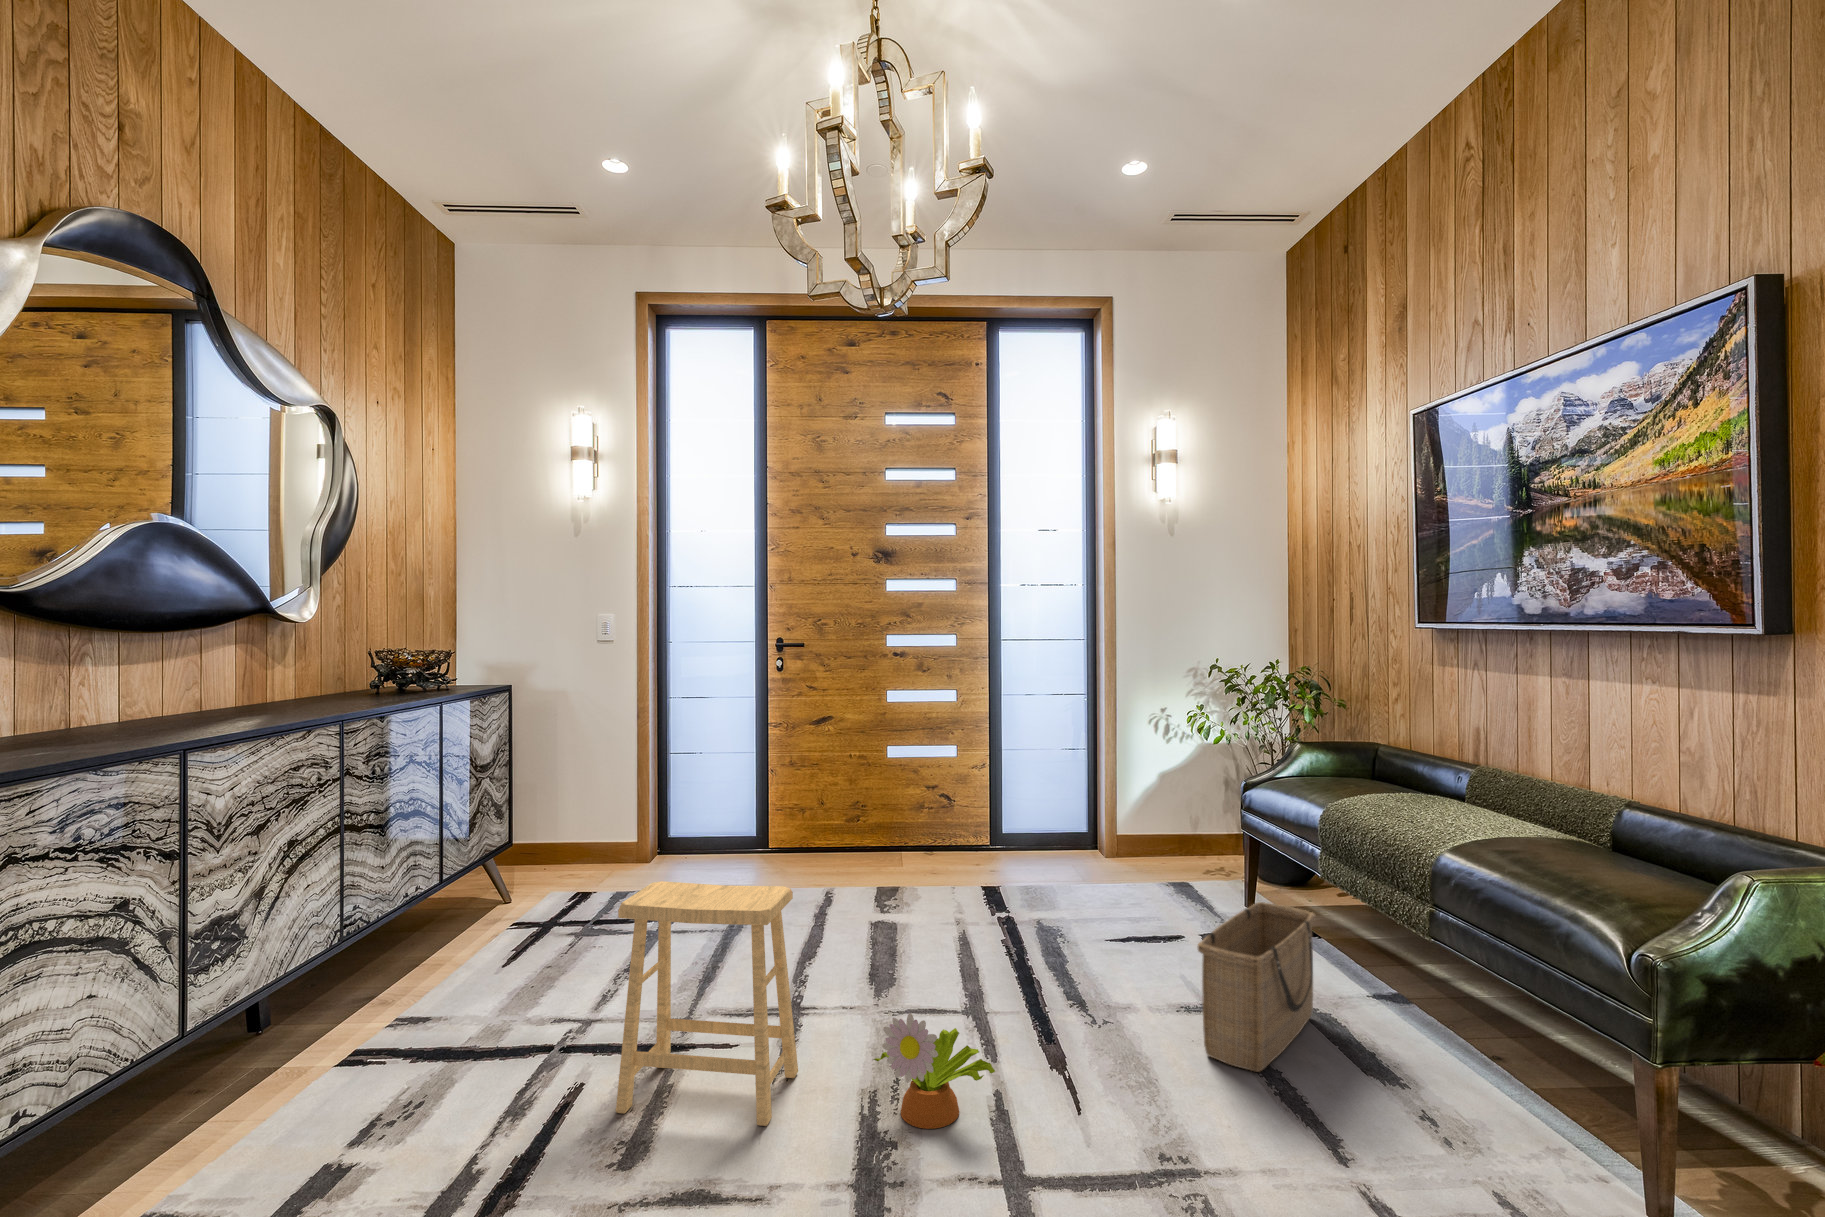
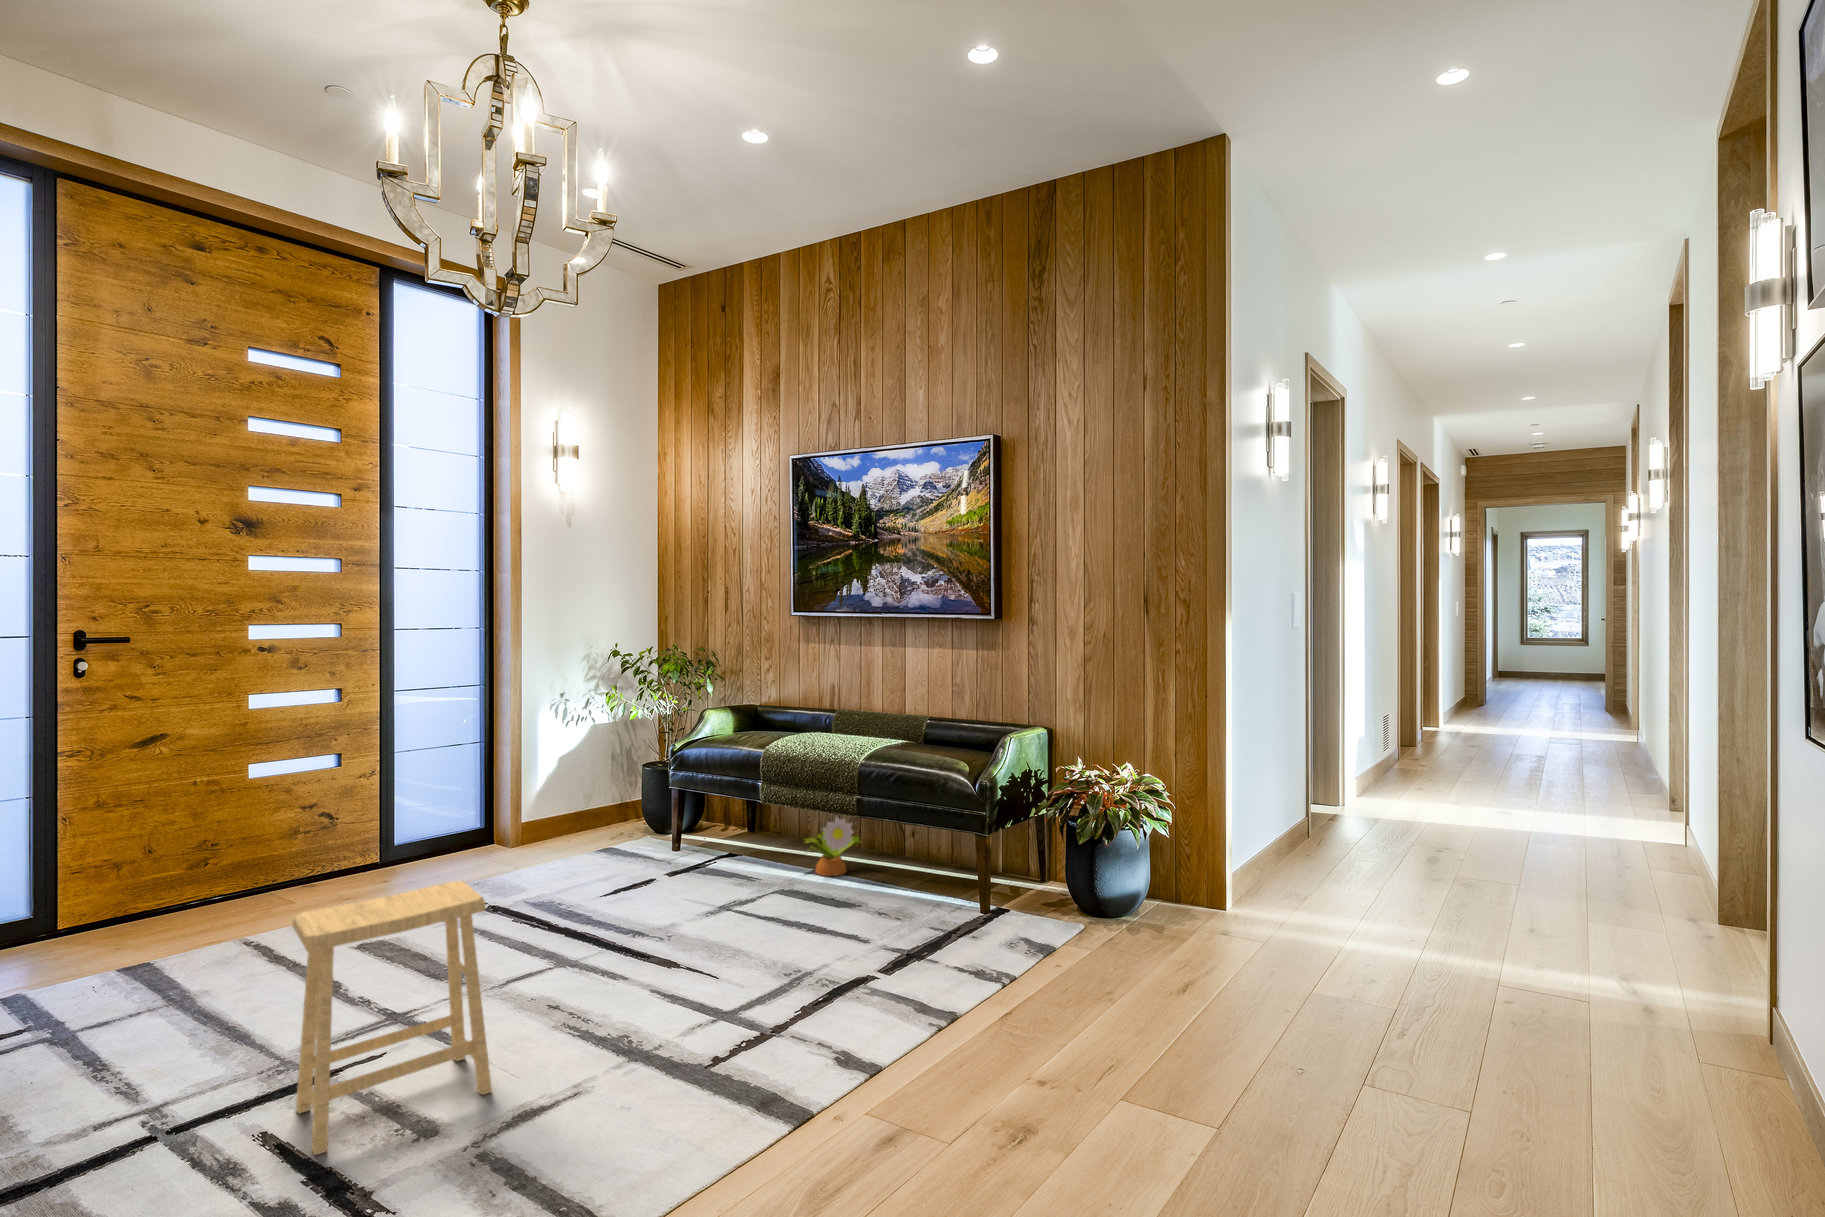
basket: present [1197,902,1316,1072] -> none [736,817,796,929]
decorative plant: present [874,1013,995,1129] -> present [805,817,859,876]

